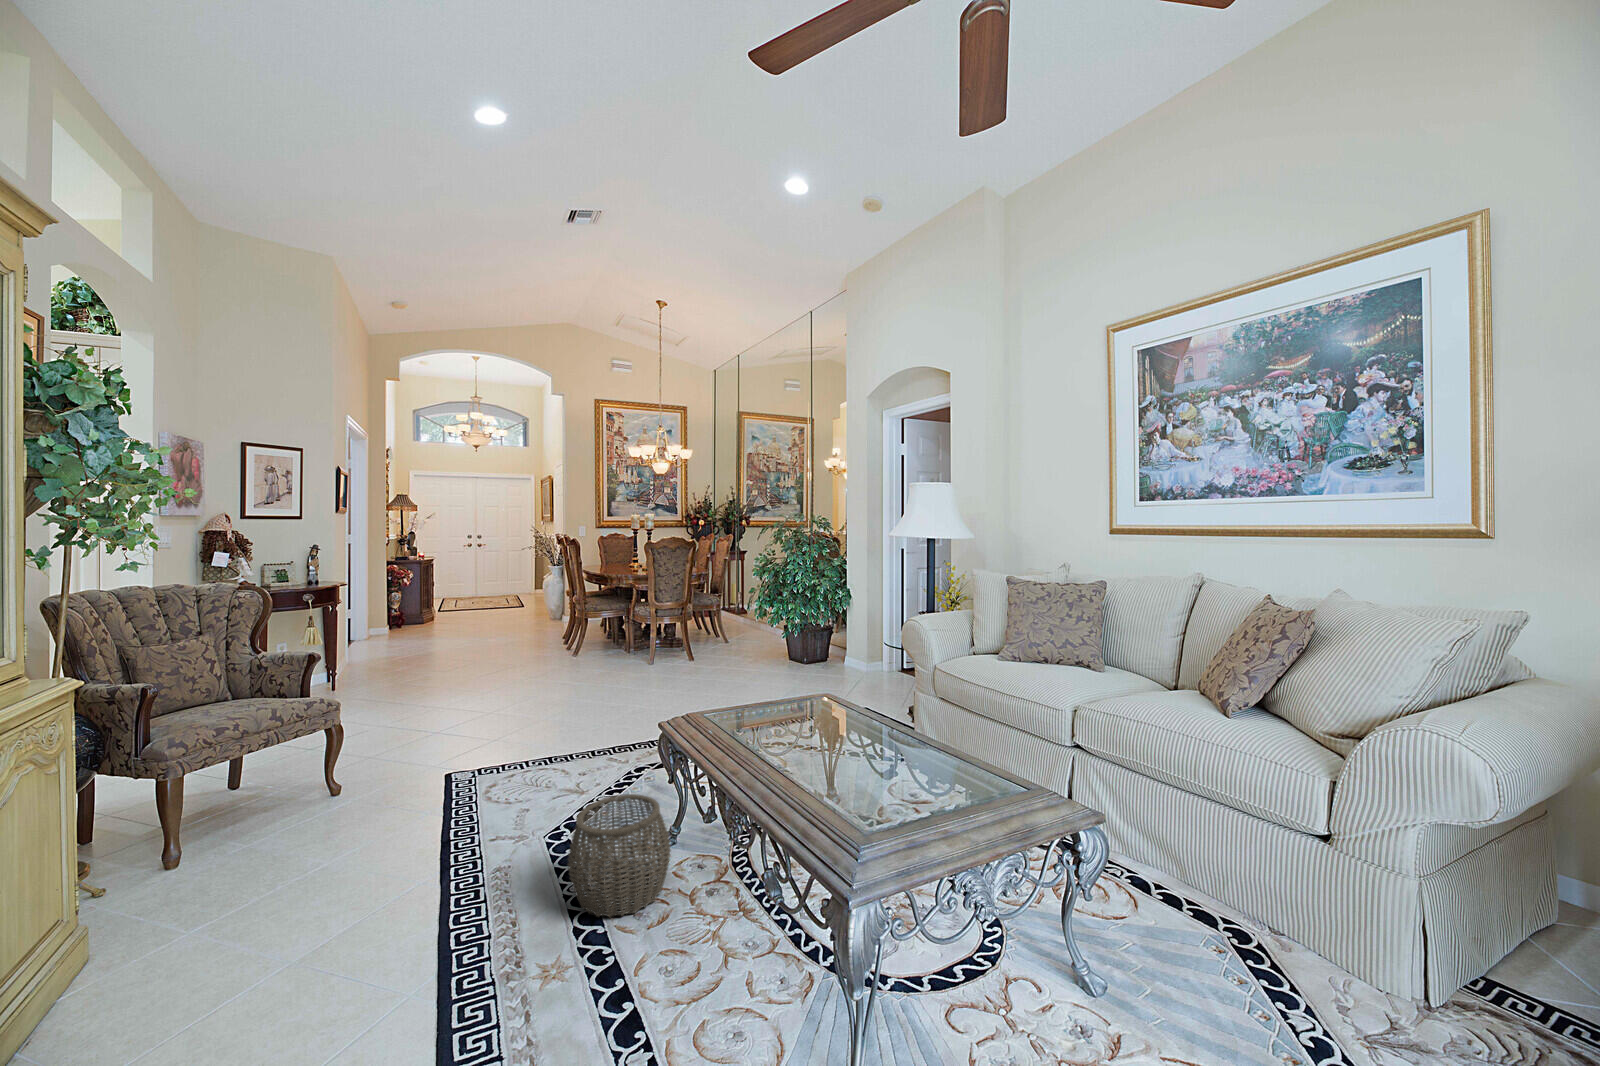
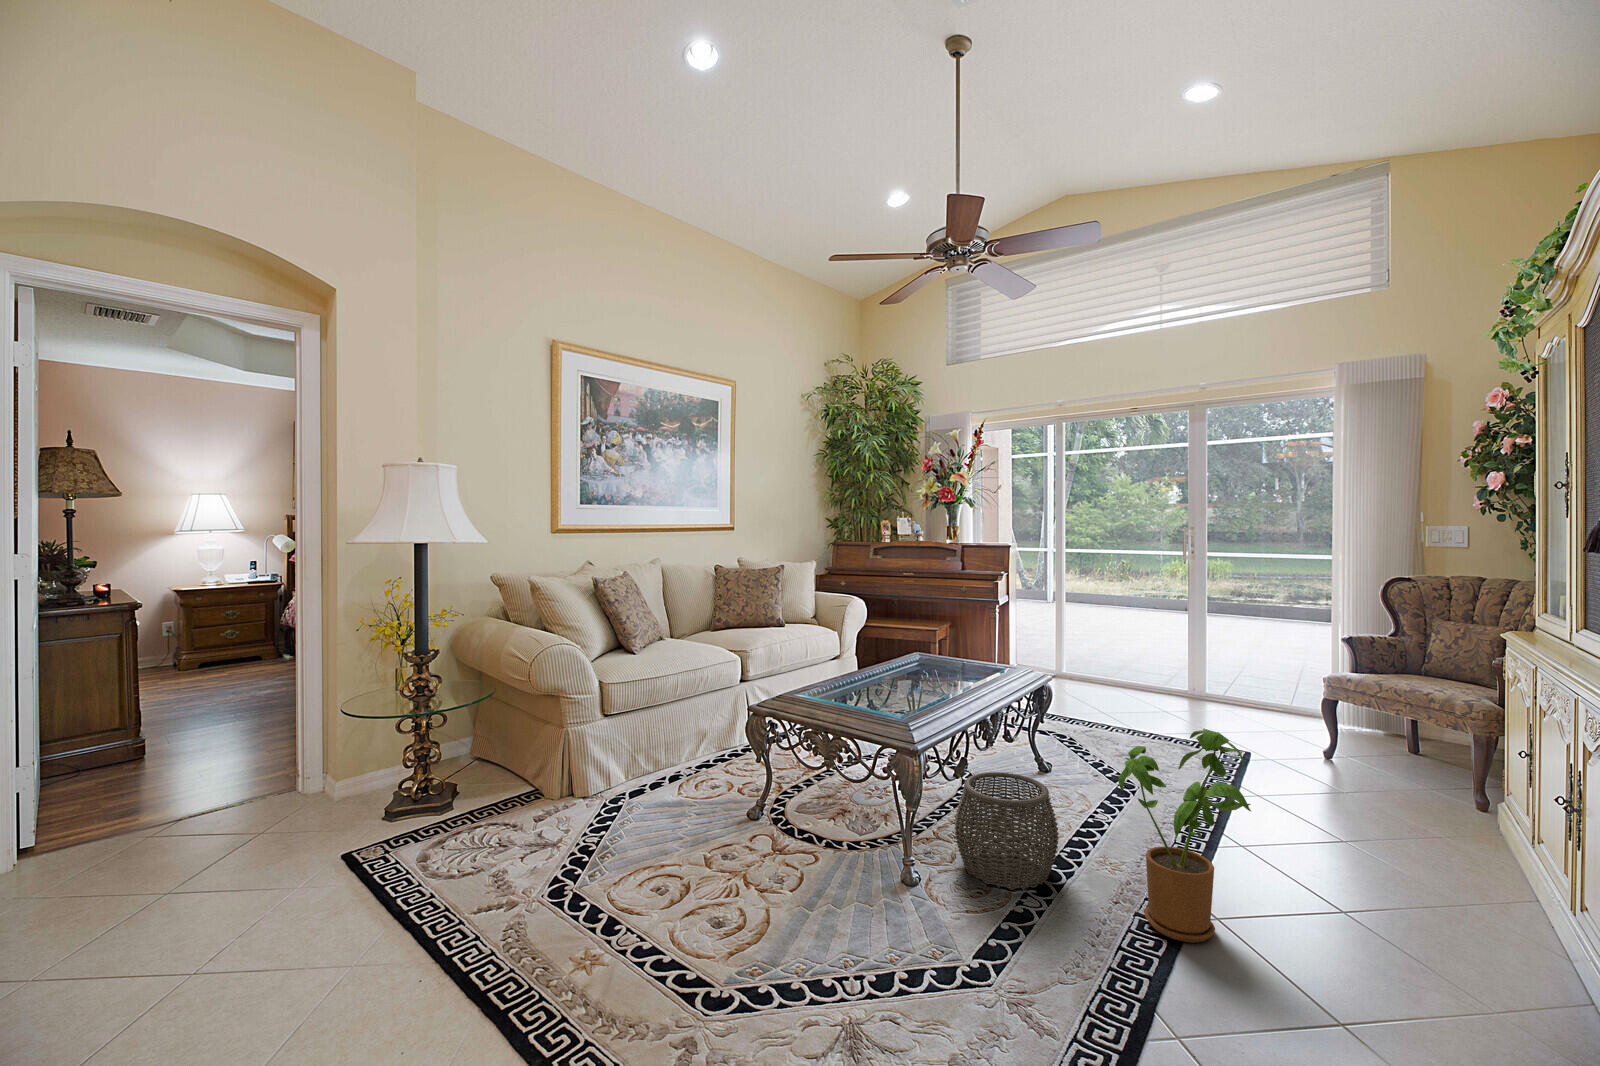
house plant: none [371,767,503,968] -> present [1118,729,1251,943]

